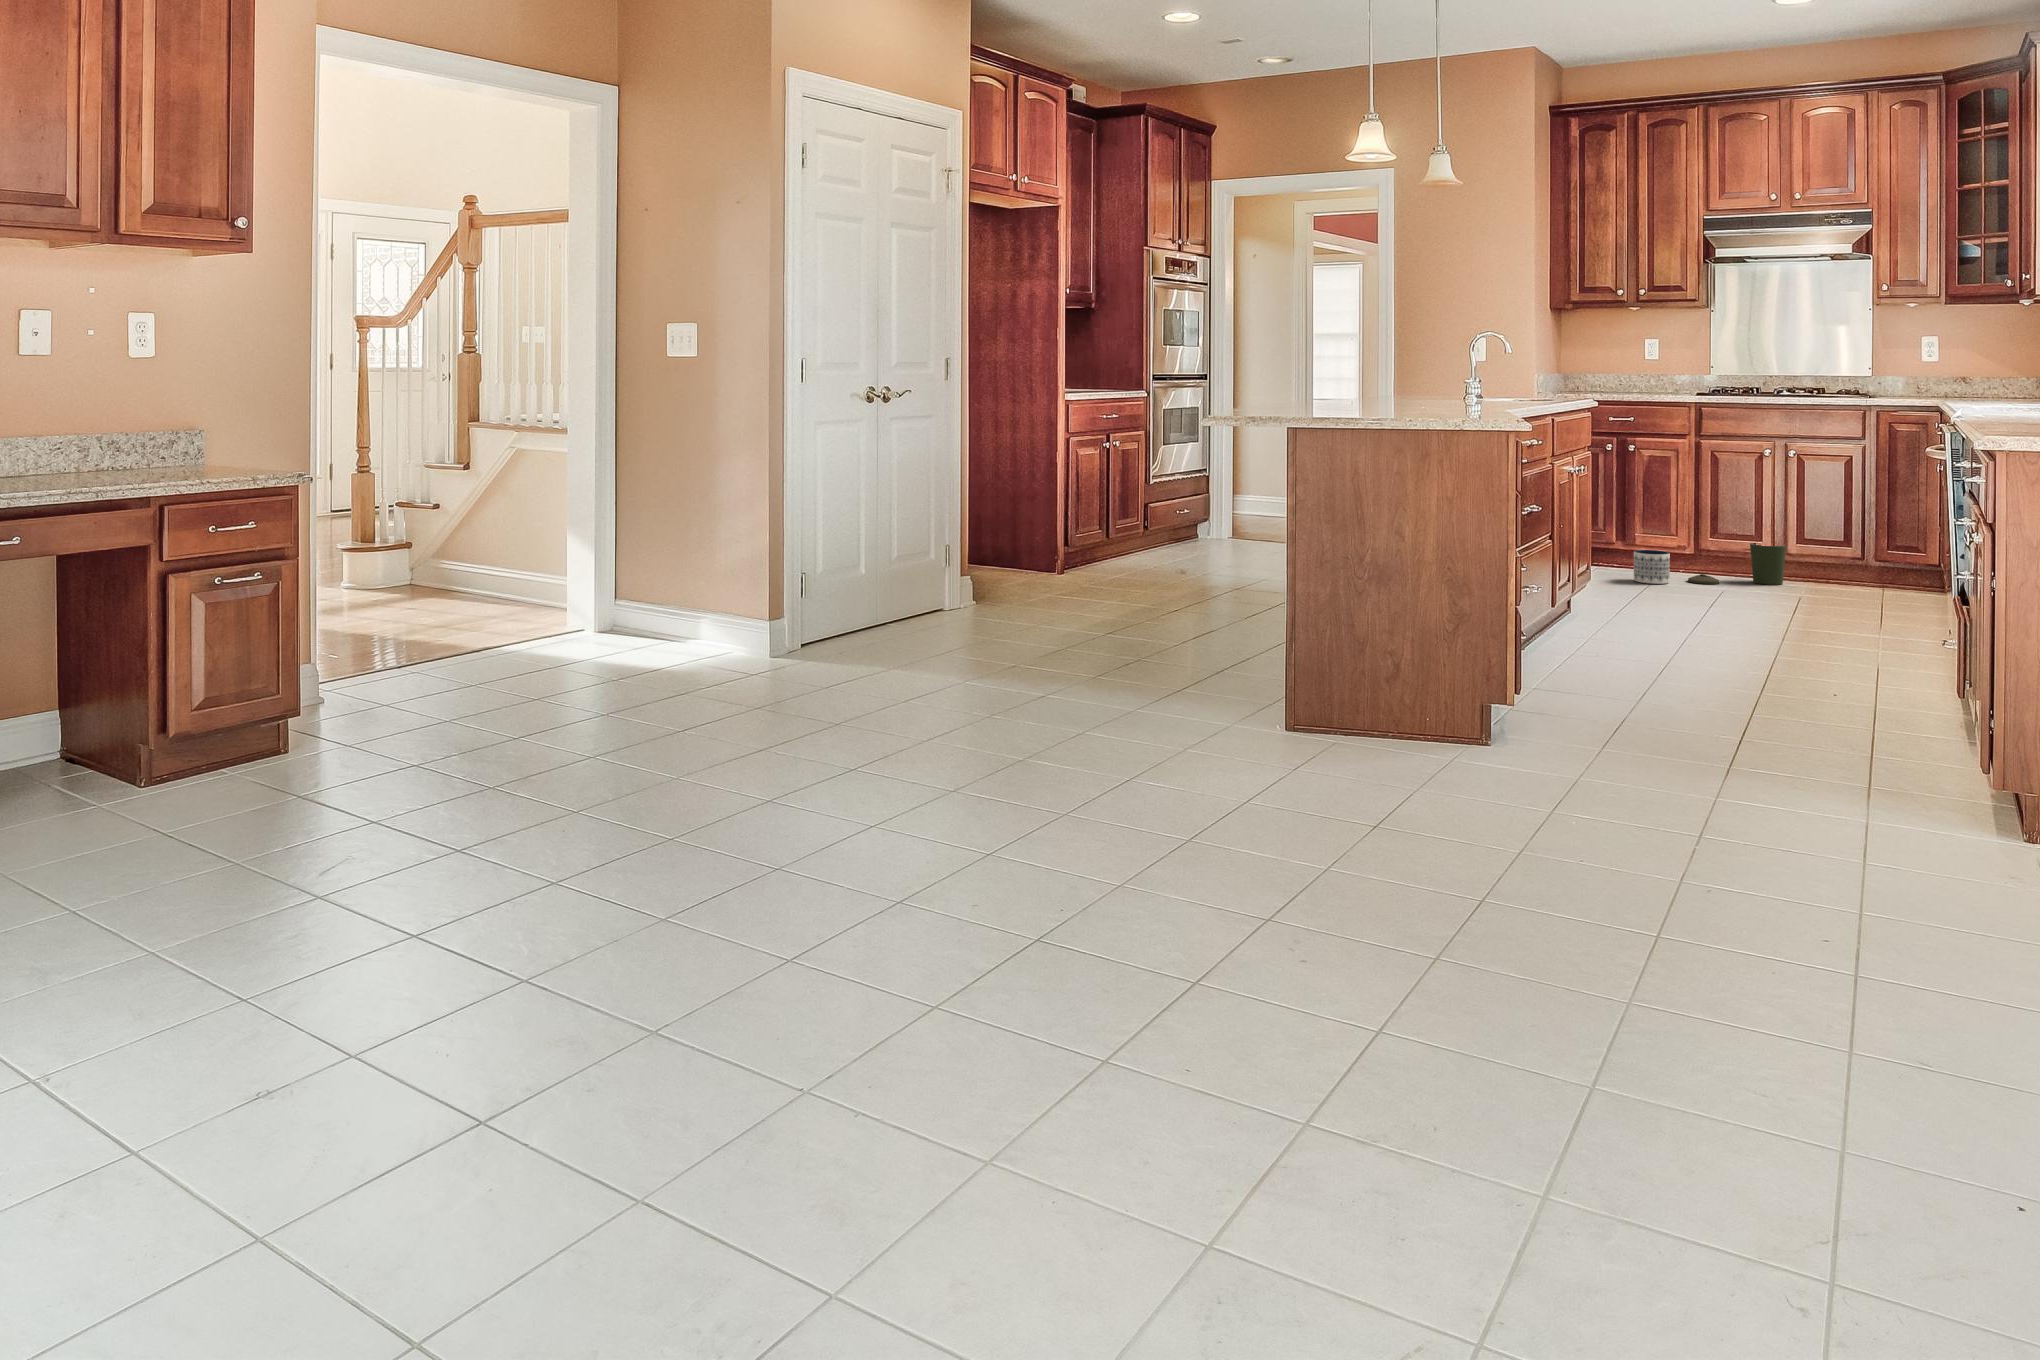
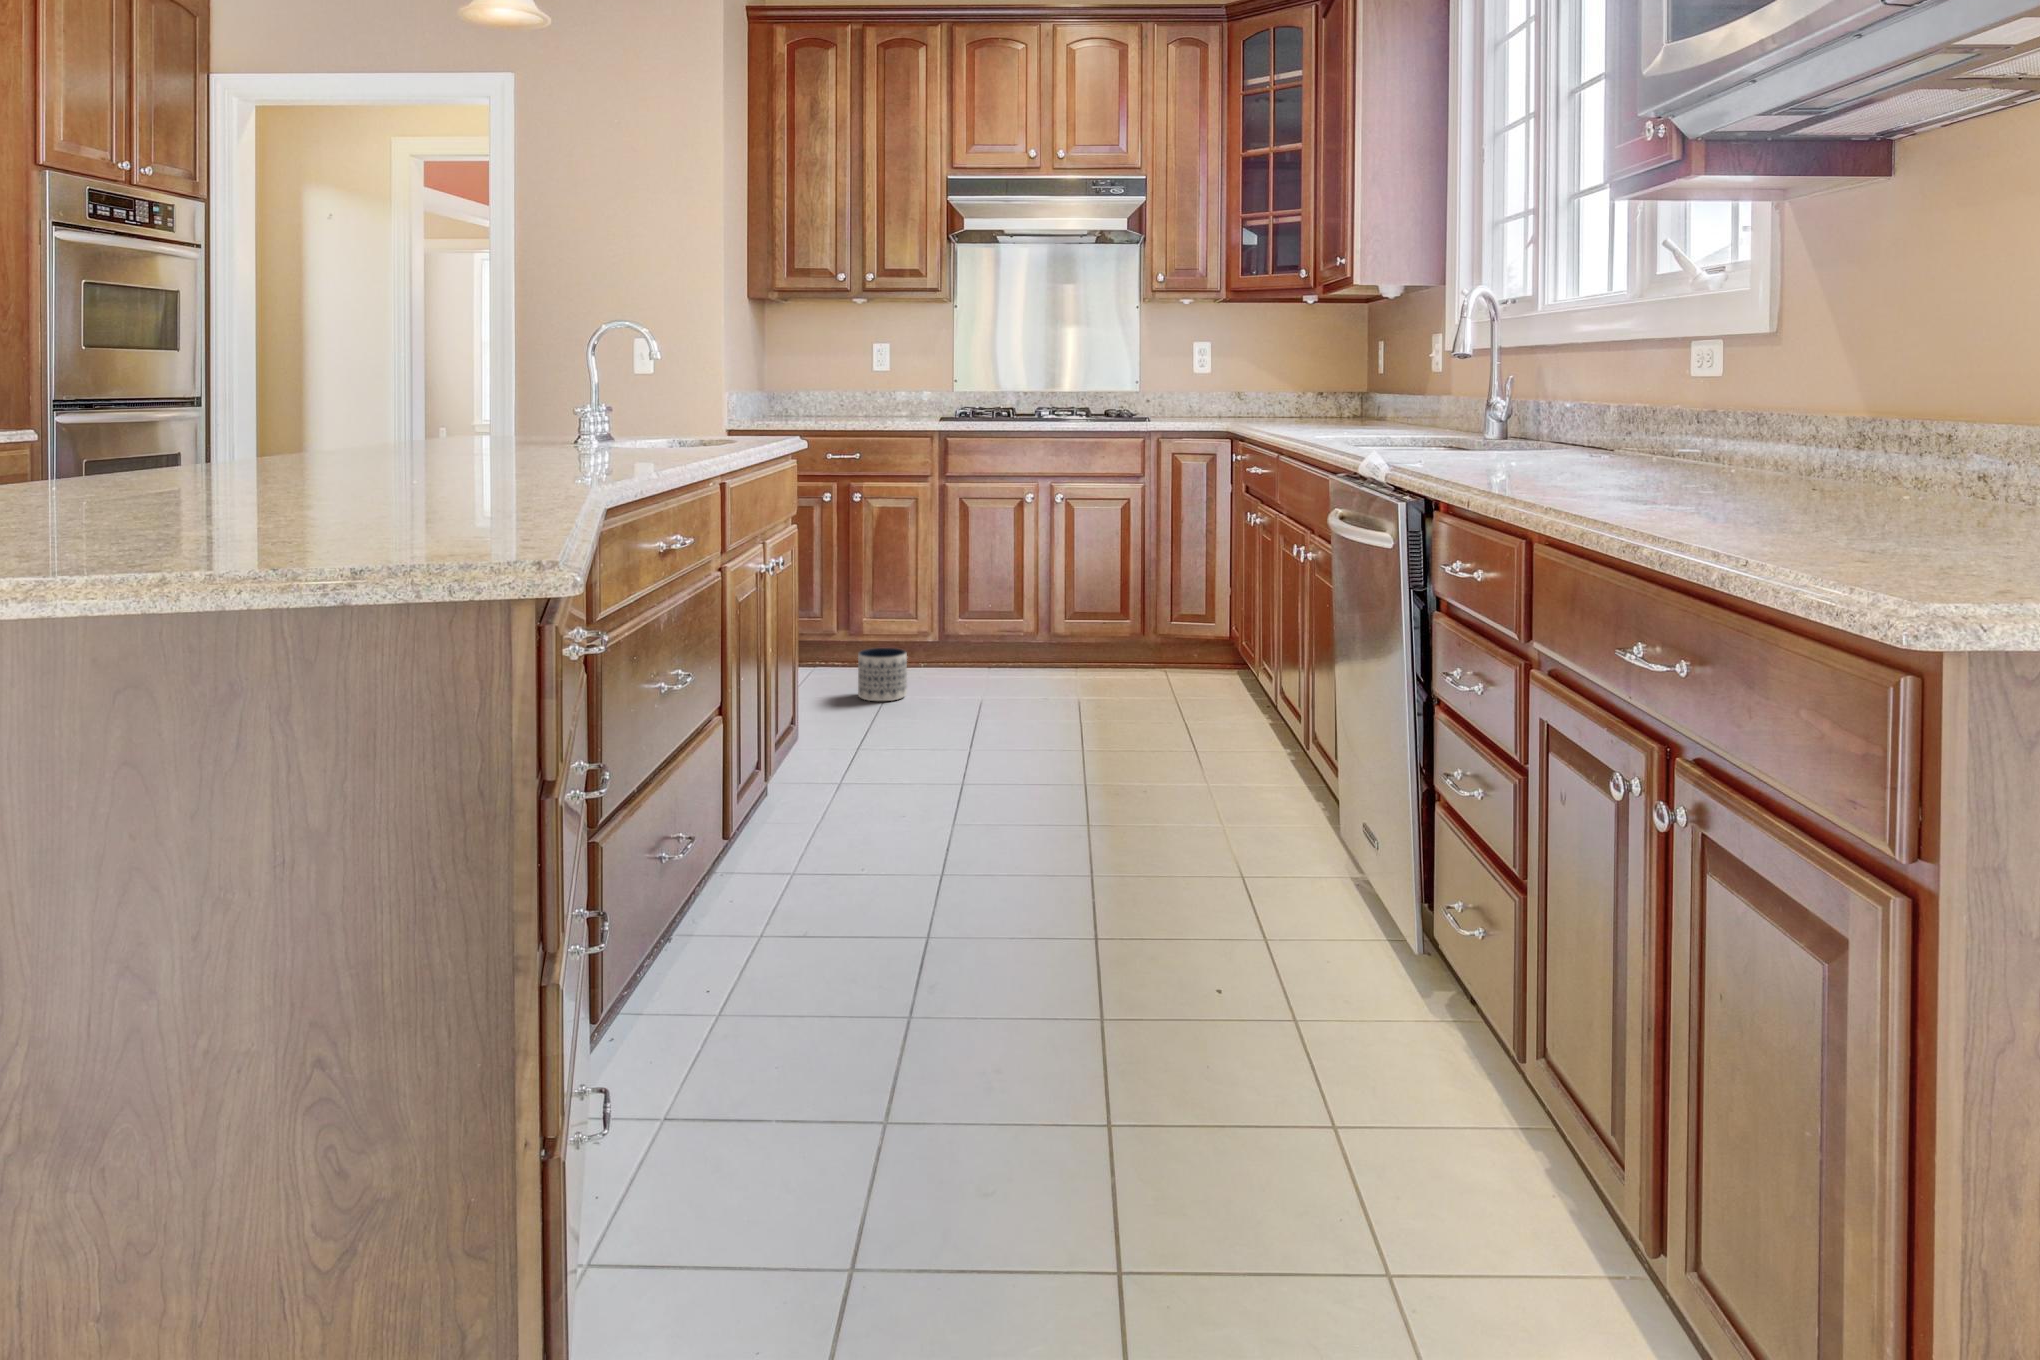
trash can: present [1688,543,1786,585] -> none [930,622,1053,693]

